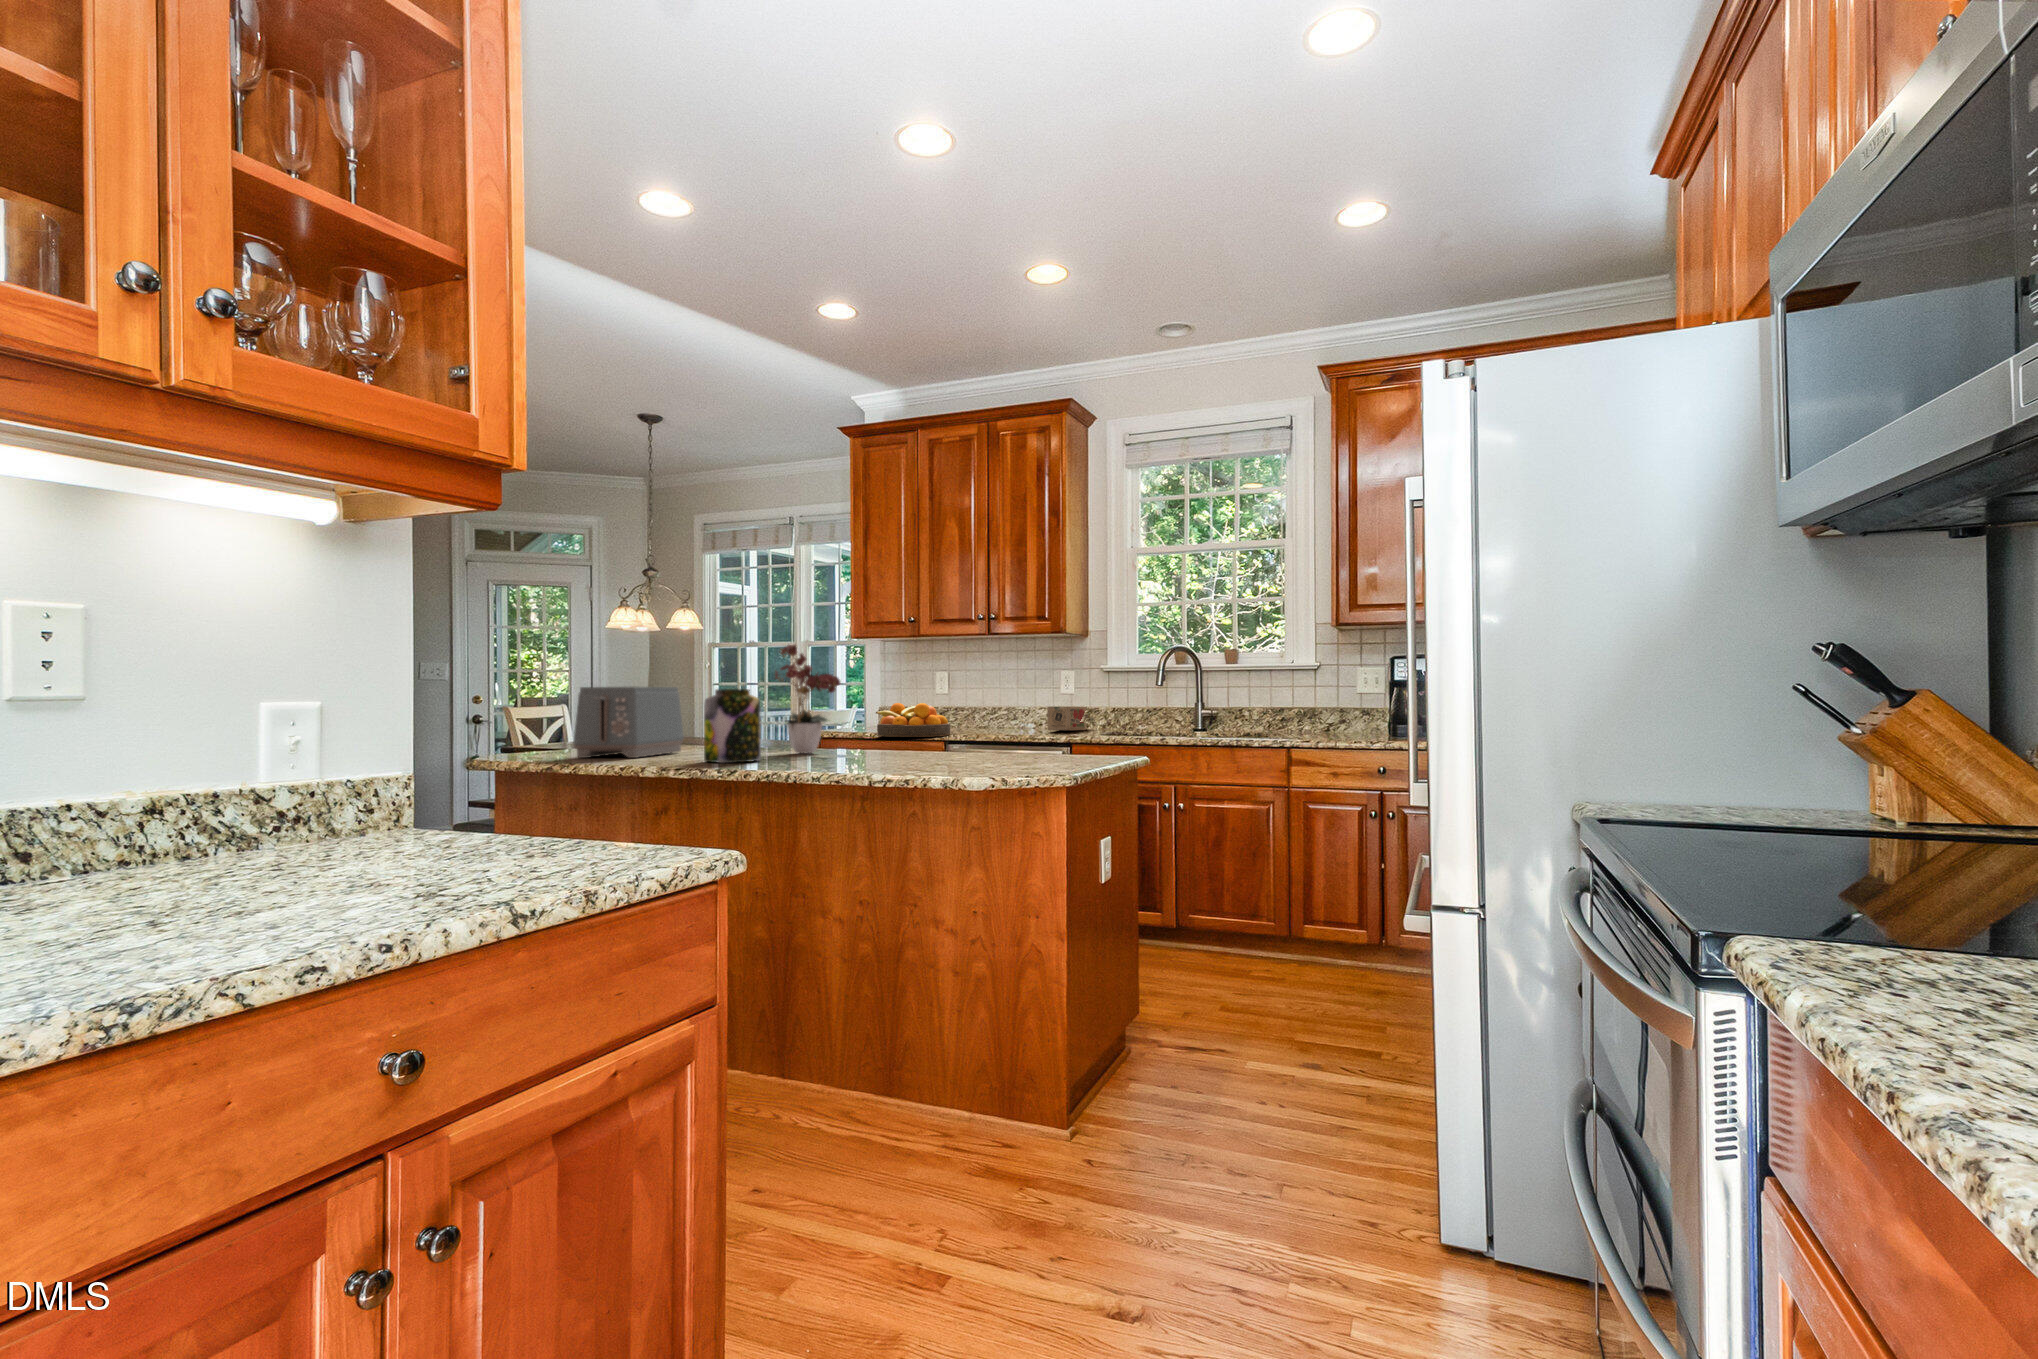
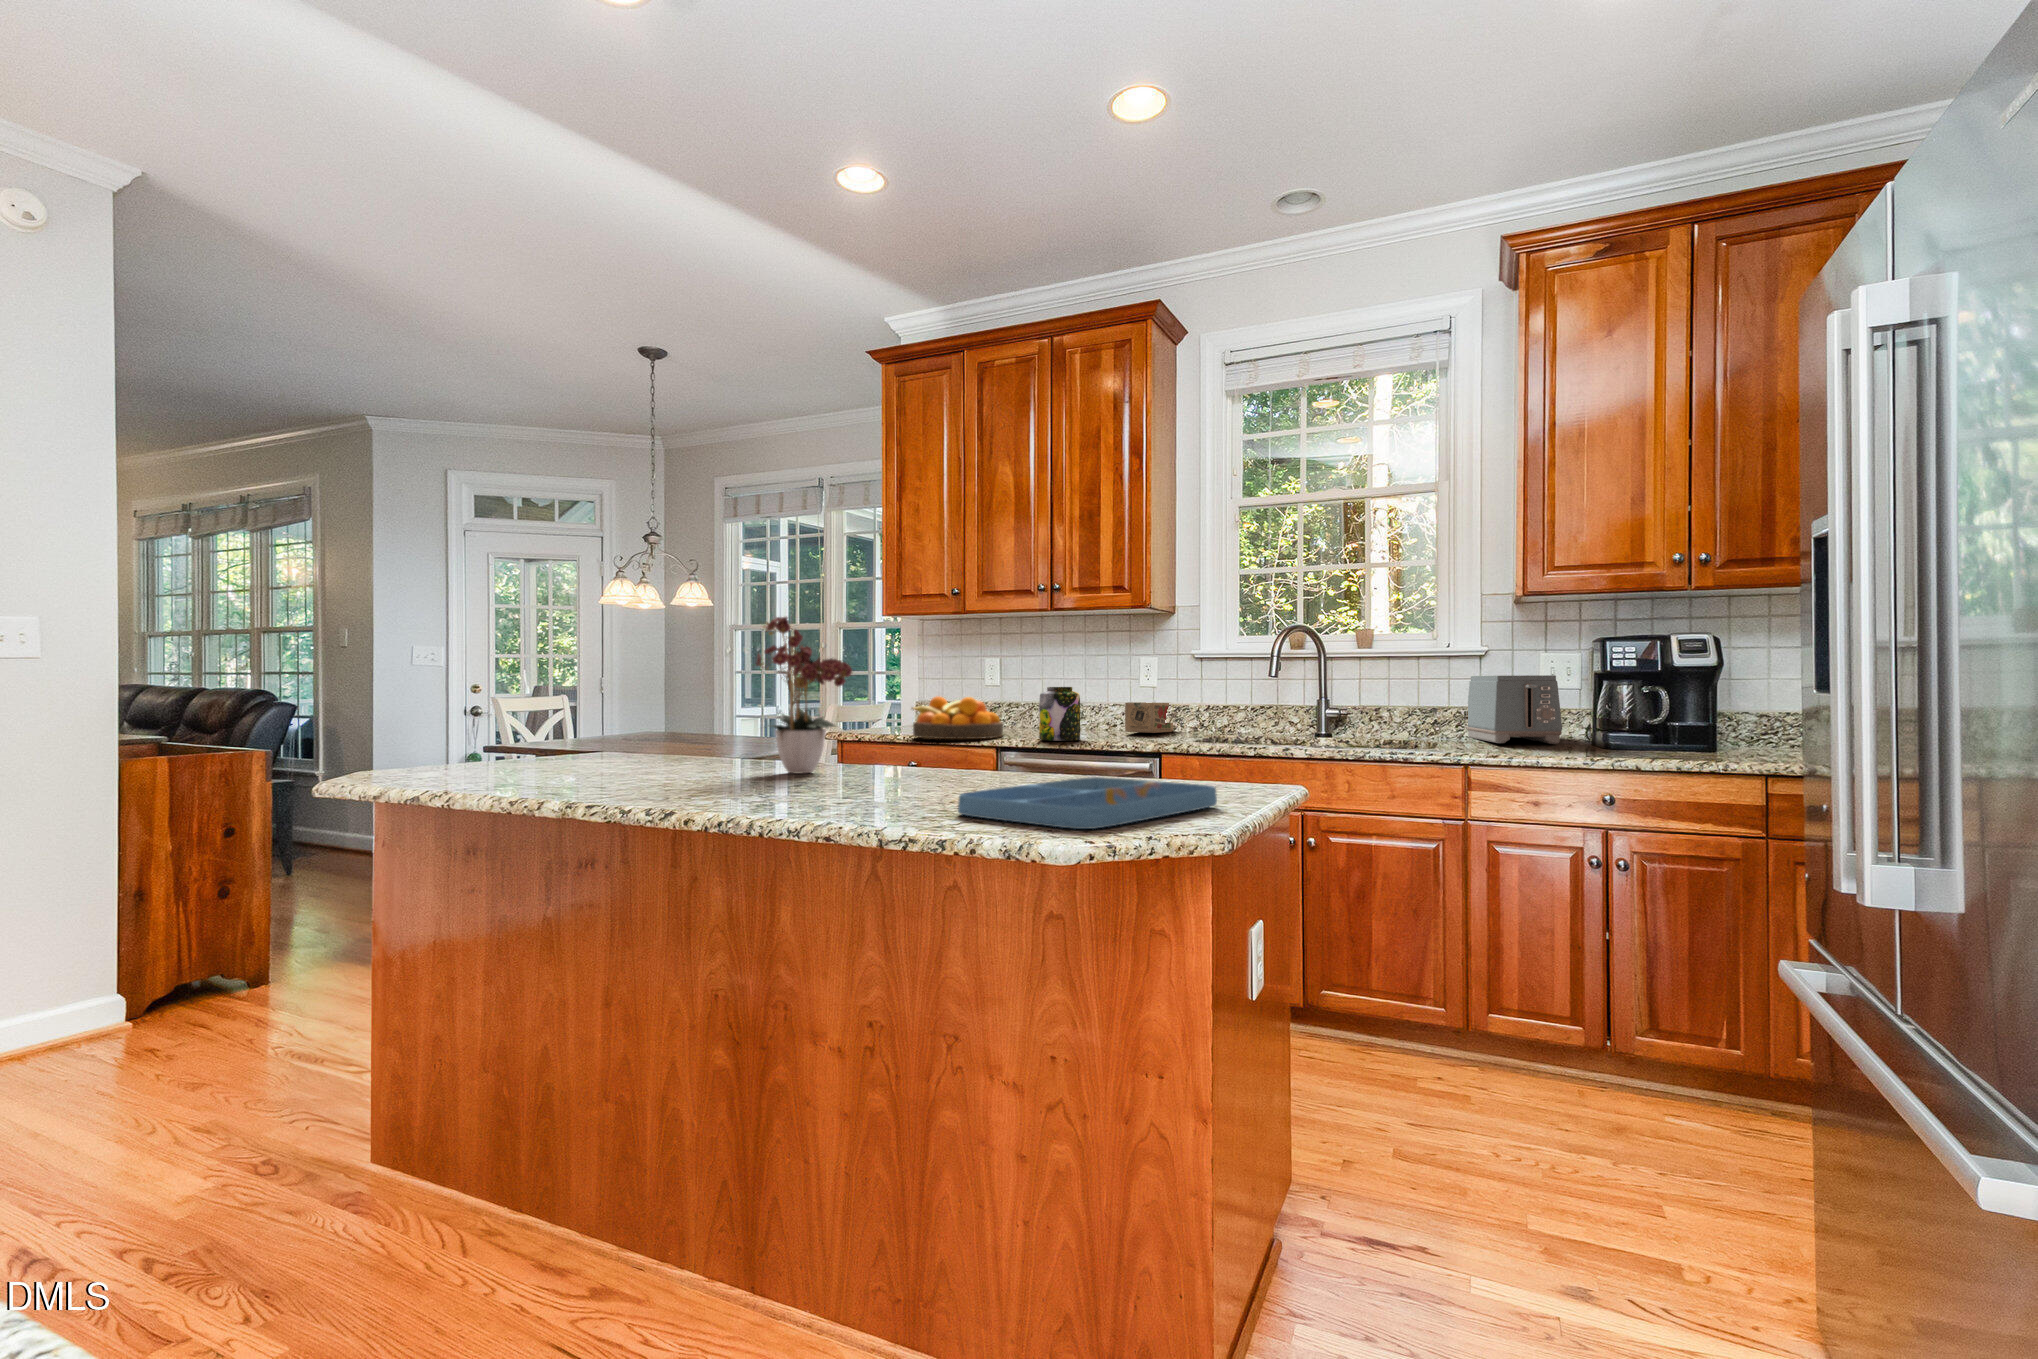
toaster: present [574,687,684,758] -> present [1466,675,1562,744]
jar: present [704,689,761,763] -> present [1039,687,1080,741]
tray: none [916,748,1075,771] -> present [958,777,1217,829]

